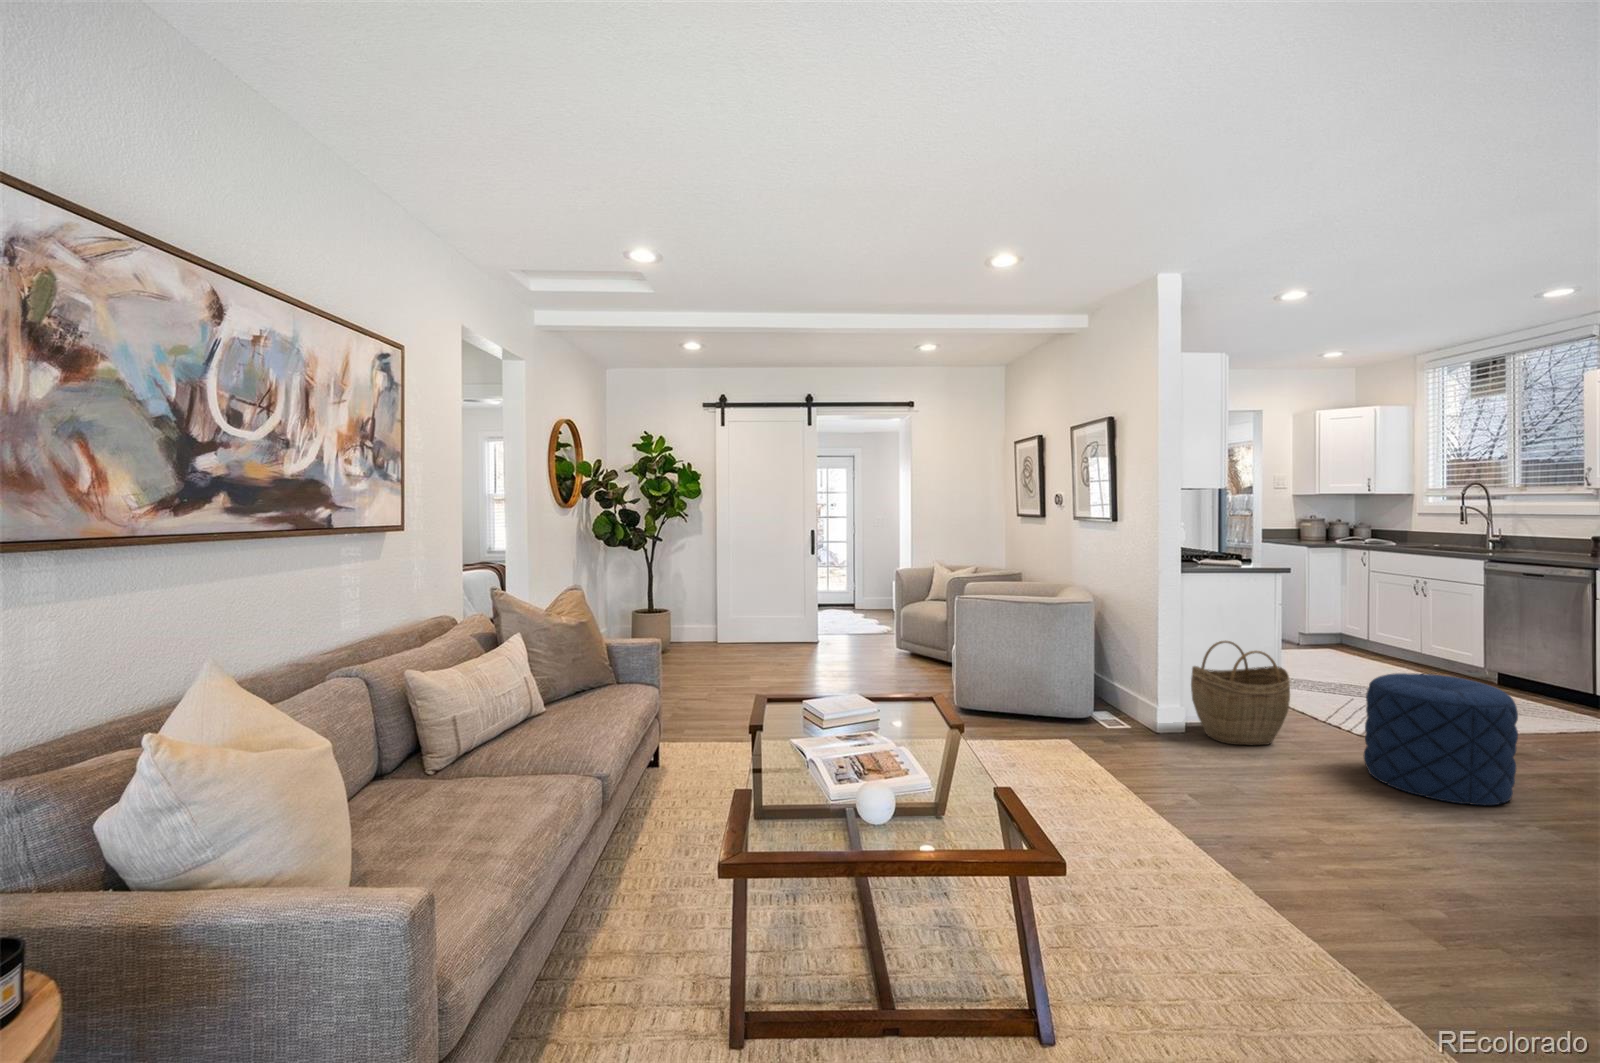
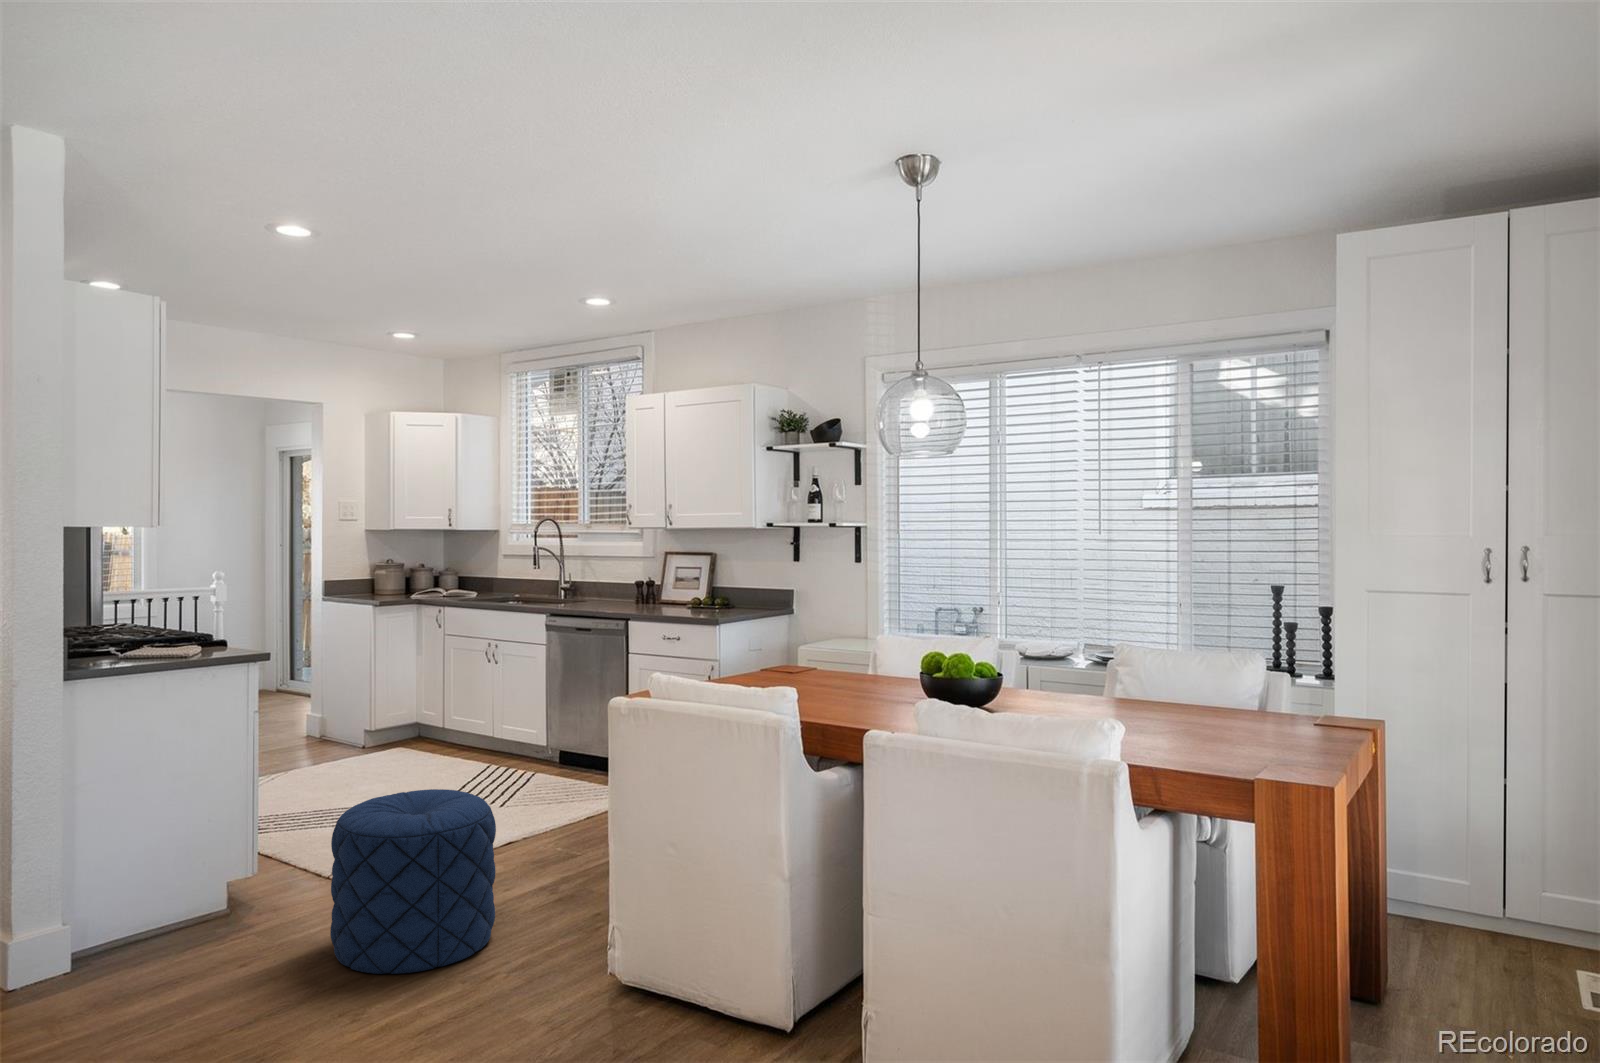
woven basket: present [1191,641,1290,745] -> none [85,784,247,965]

